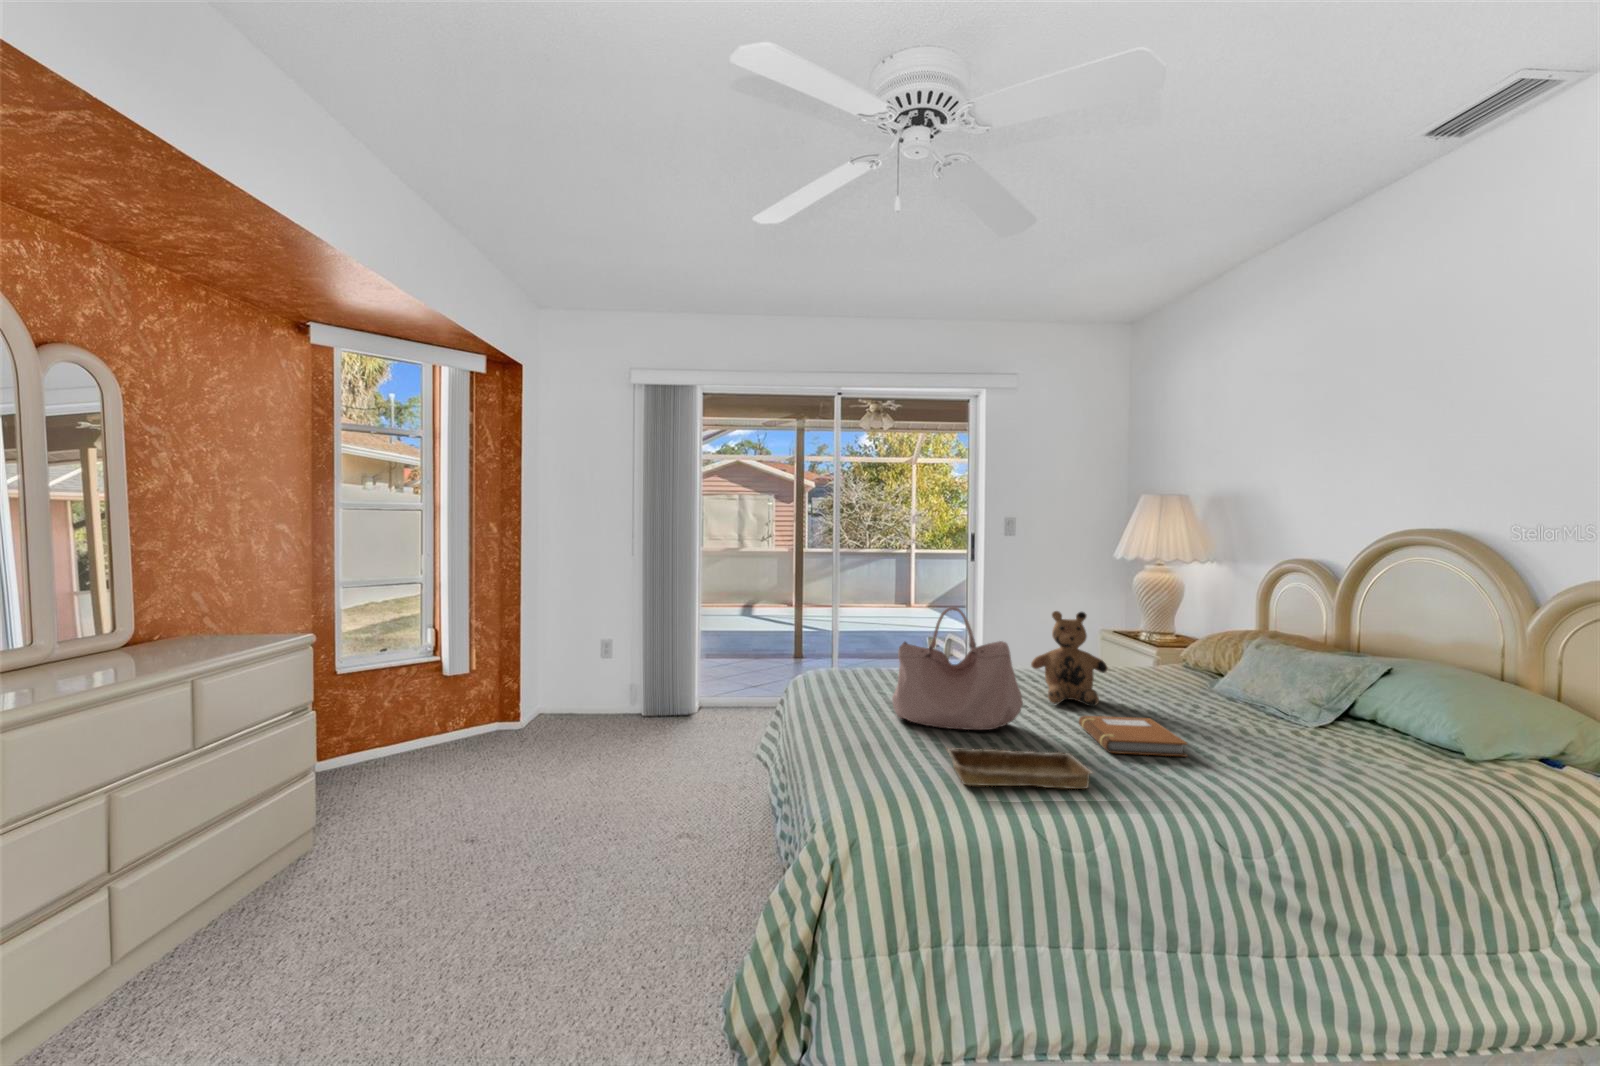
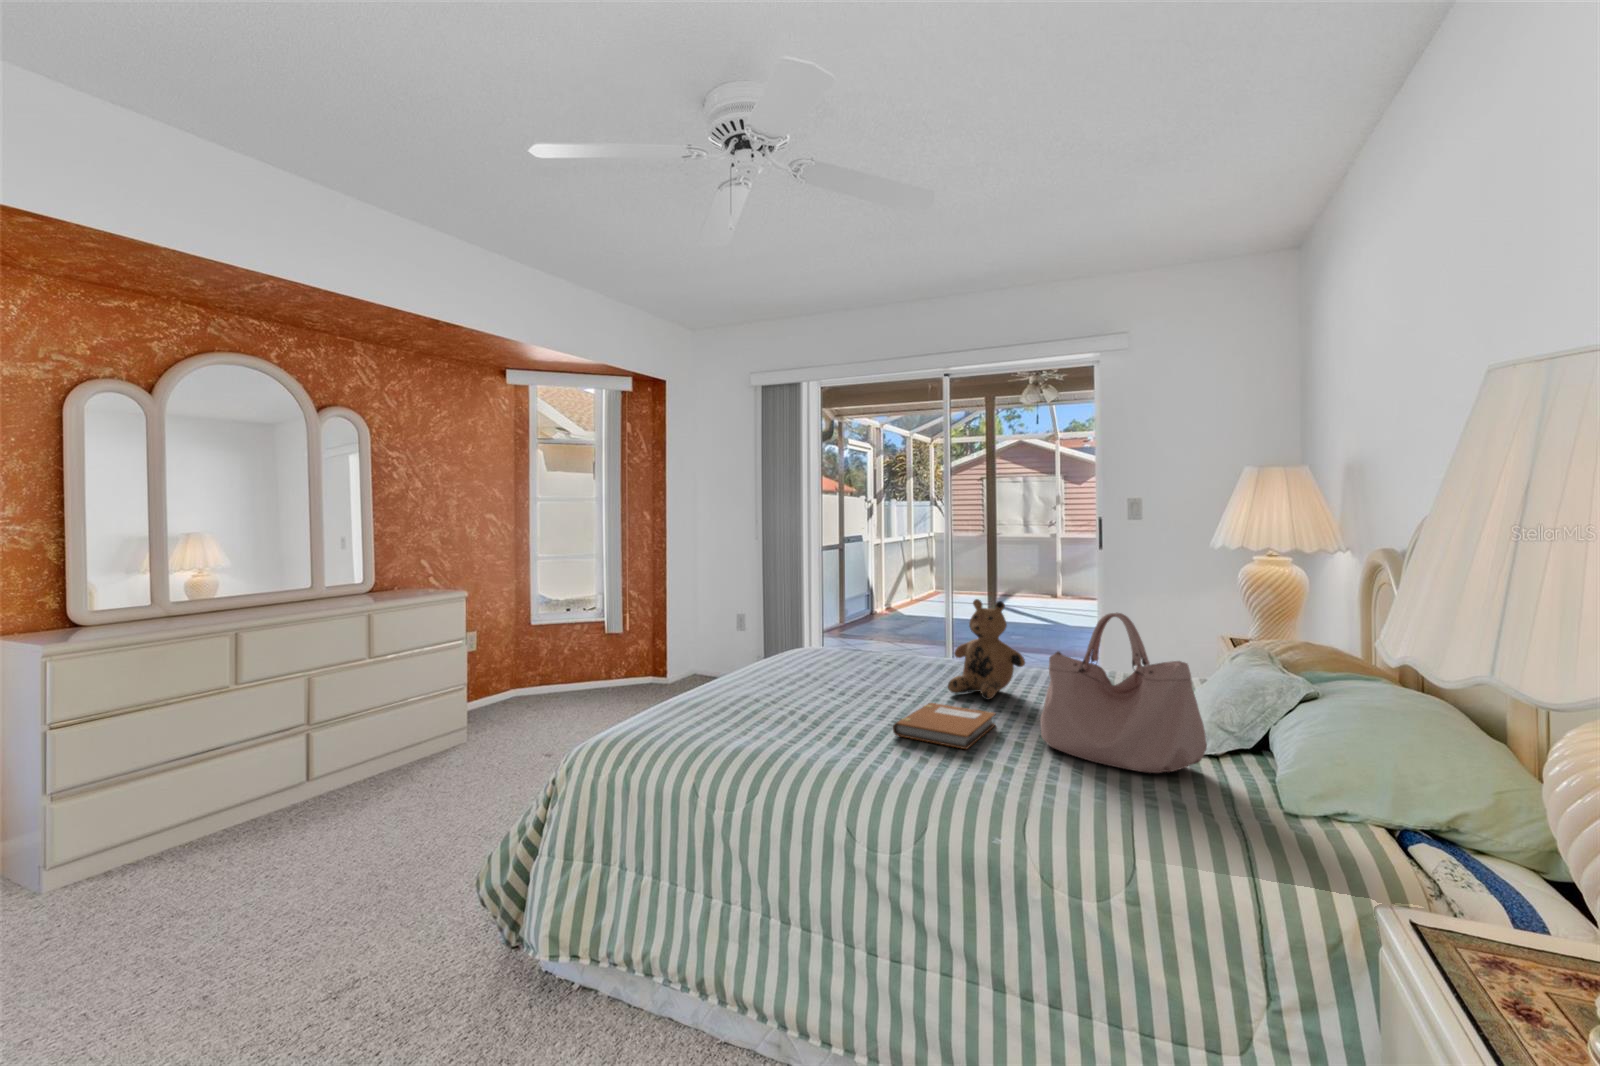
handbag: present [892,607,1023,730] -> present [1040,613,1207,773]
tray: present [947,748,1093,789] -> none [700,708,831,755]

